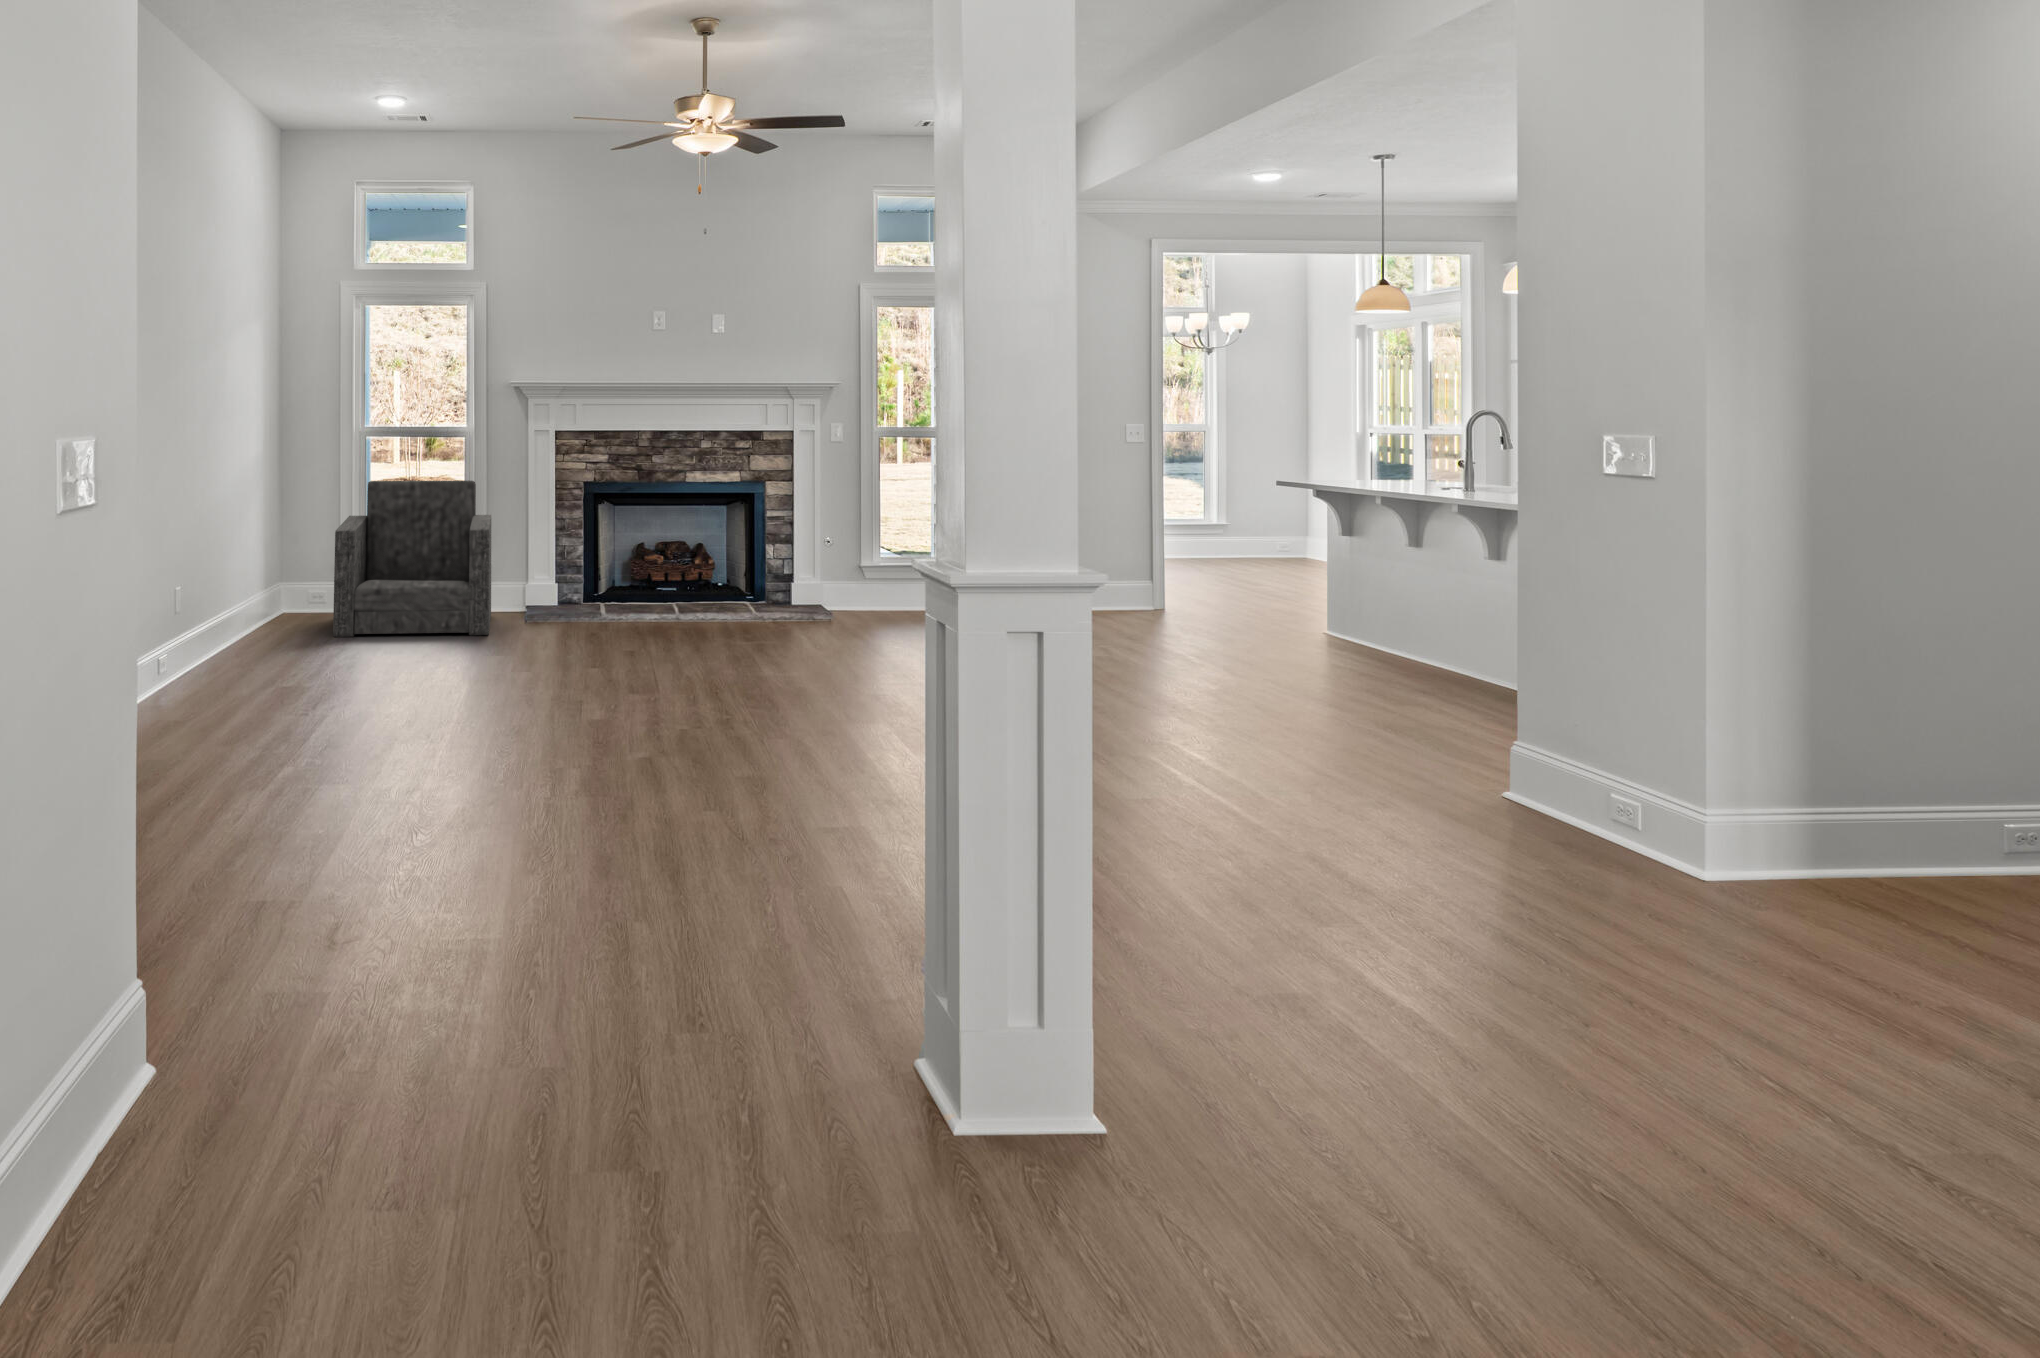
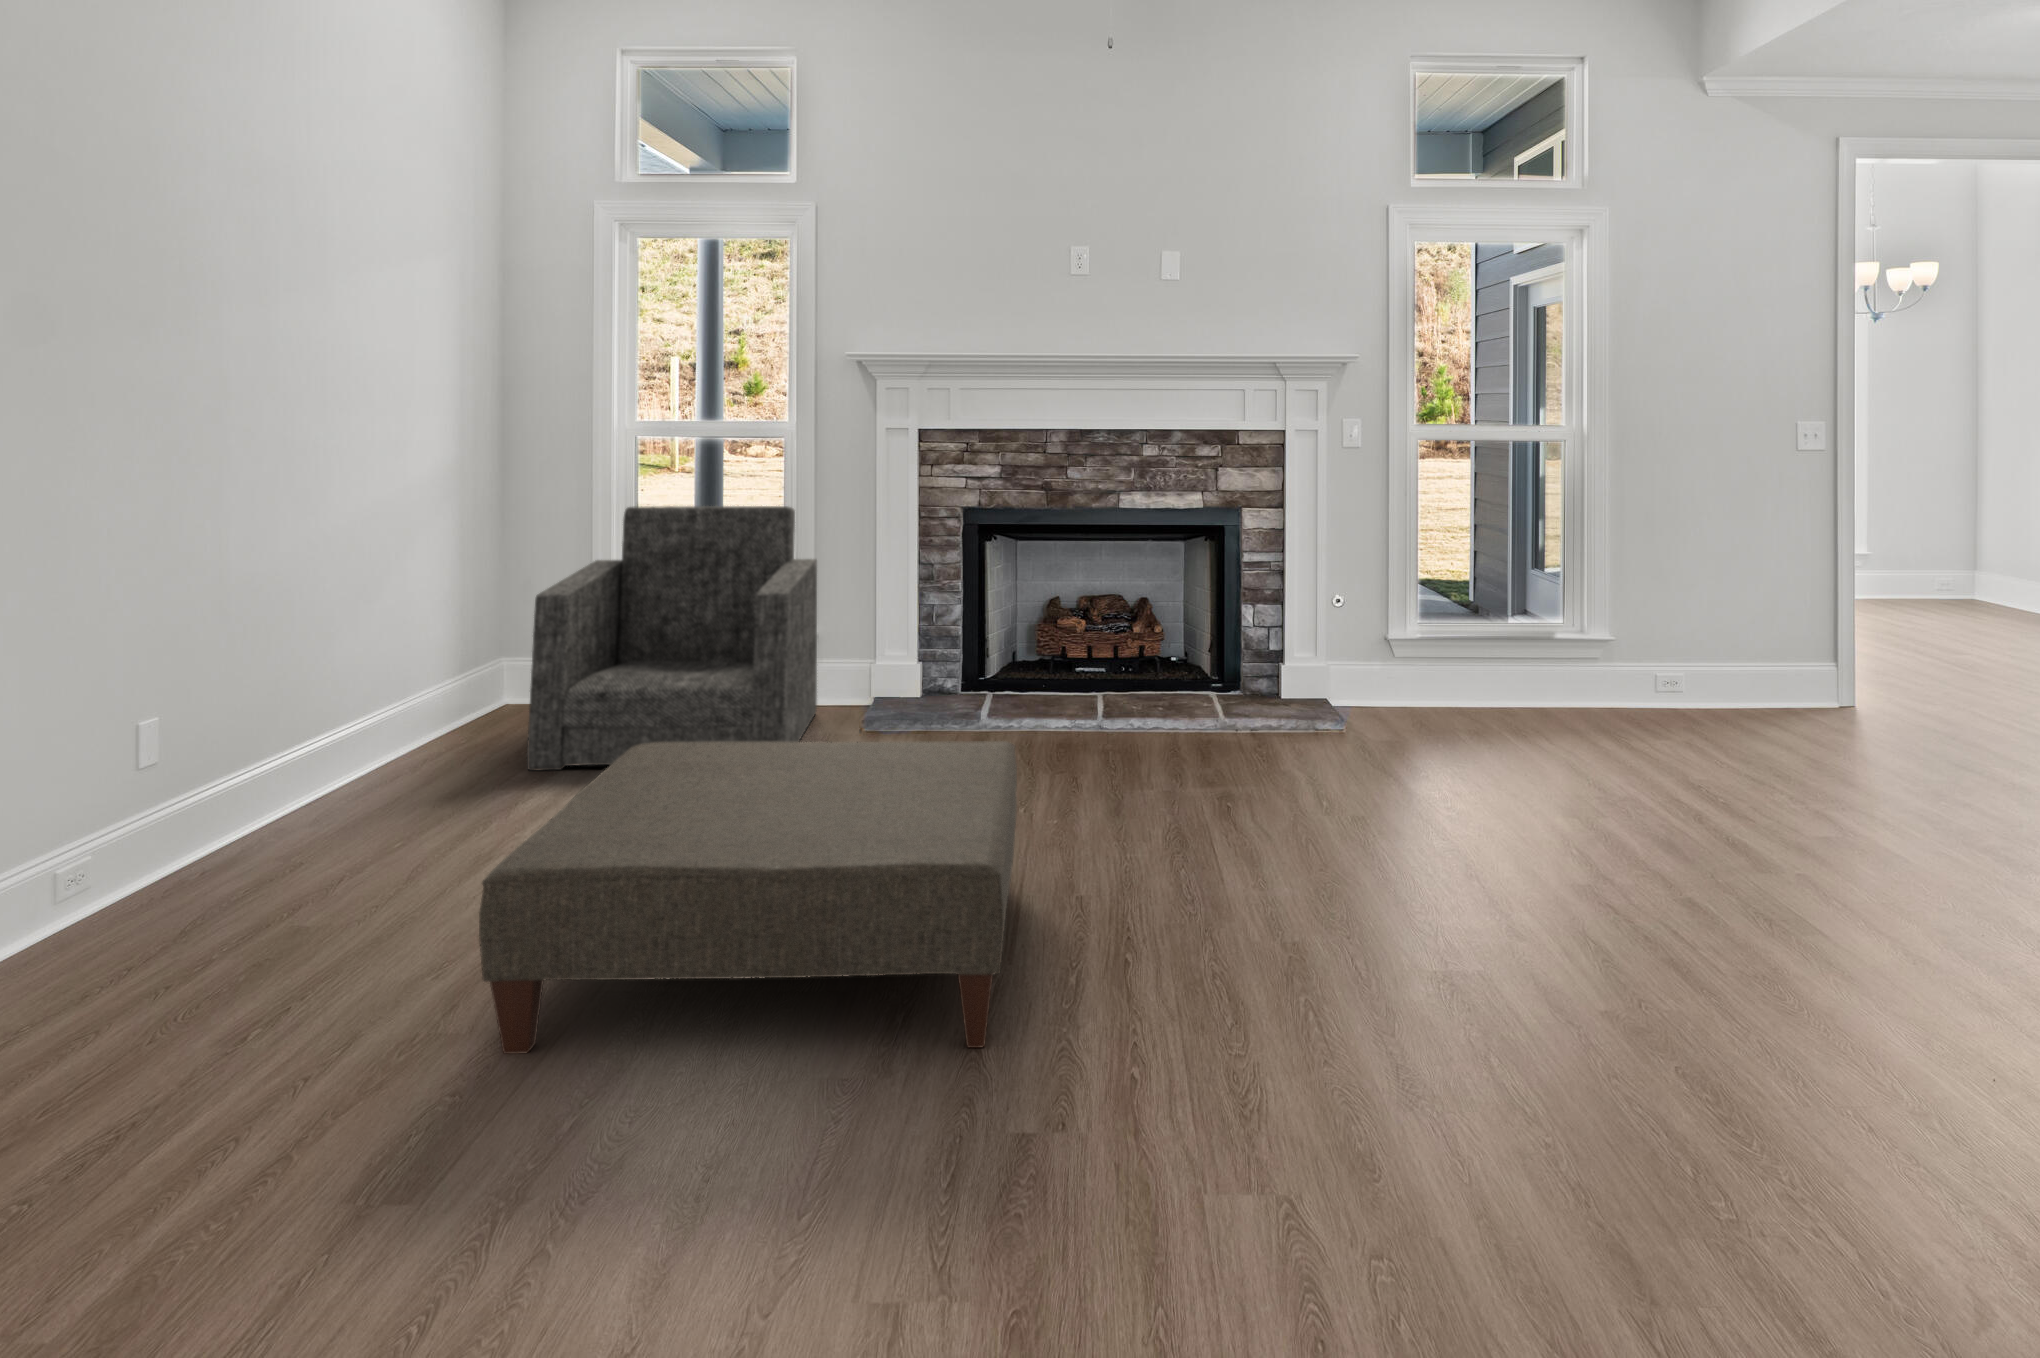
ottoman: none [419,593,663,712] -> present [479,741,1017,1054]

